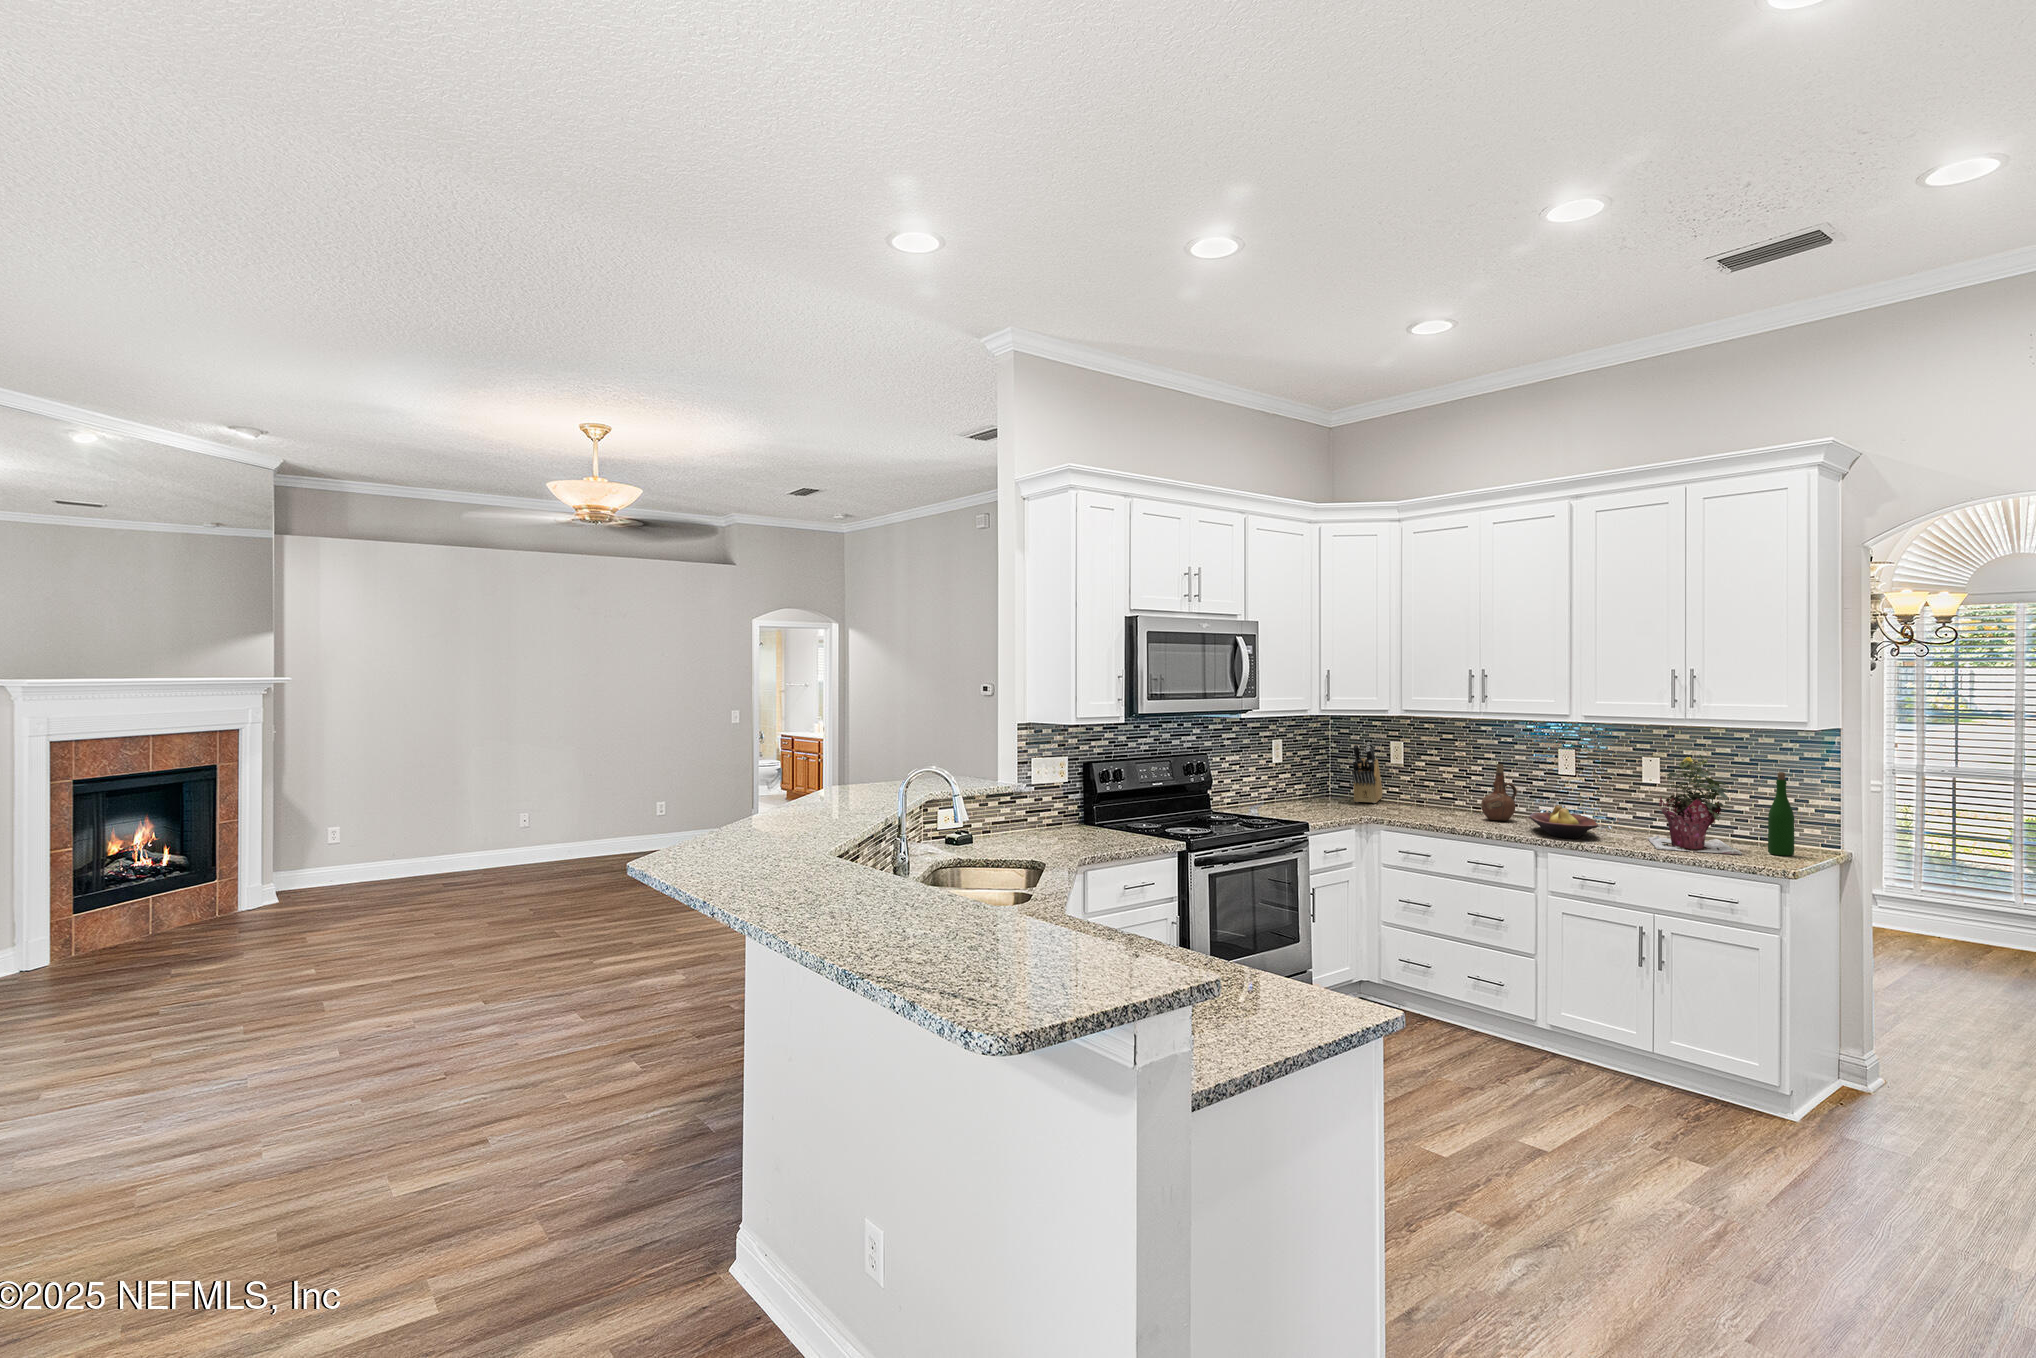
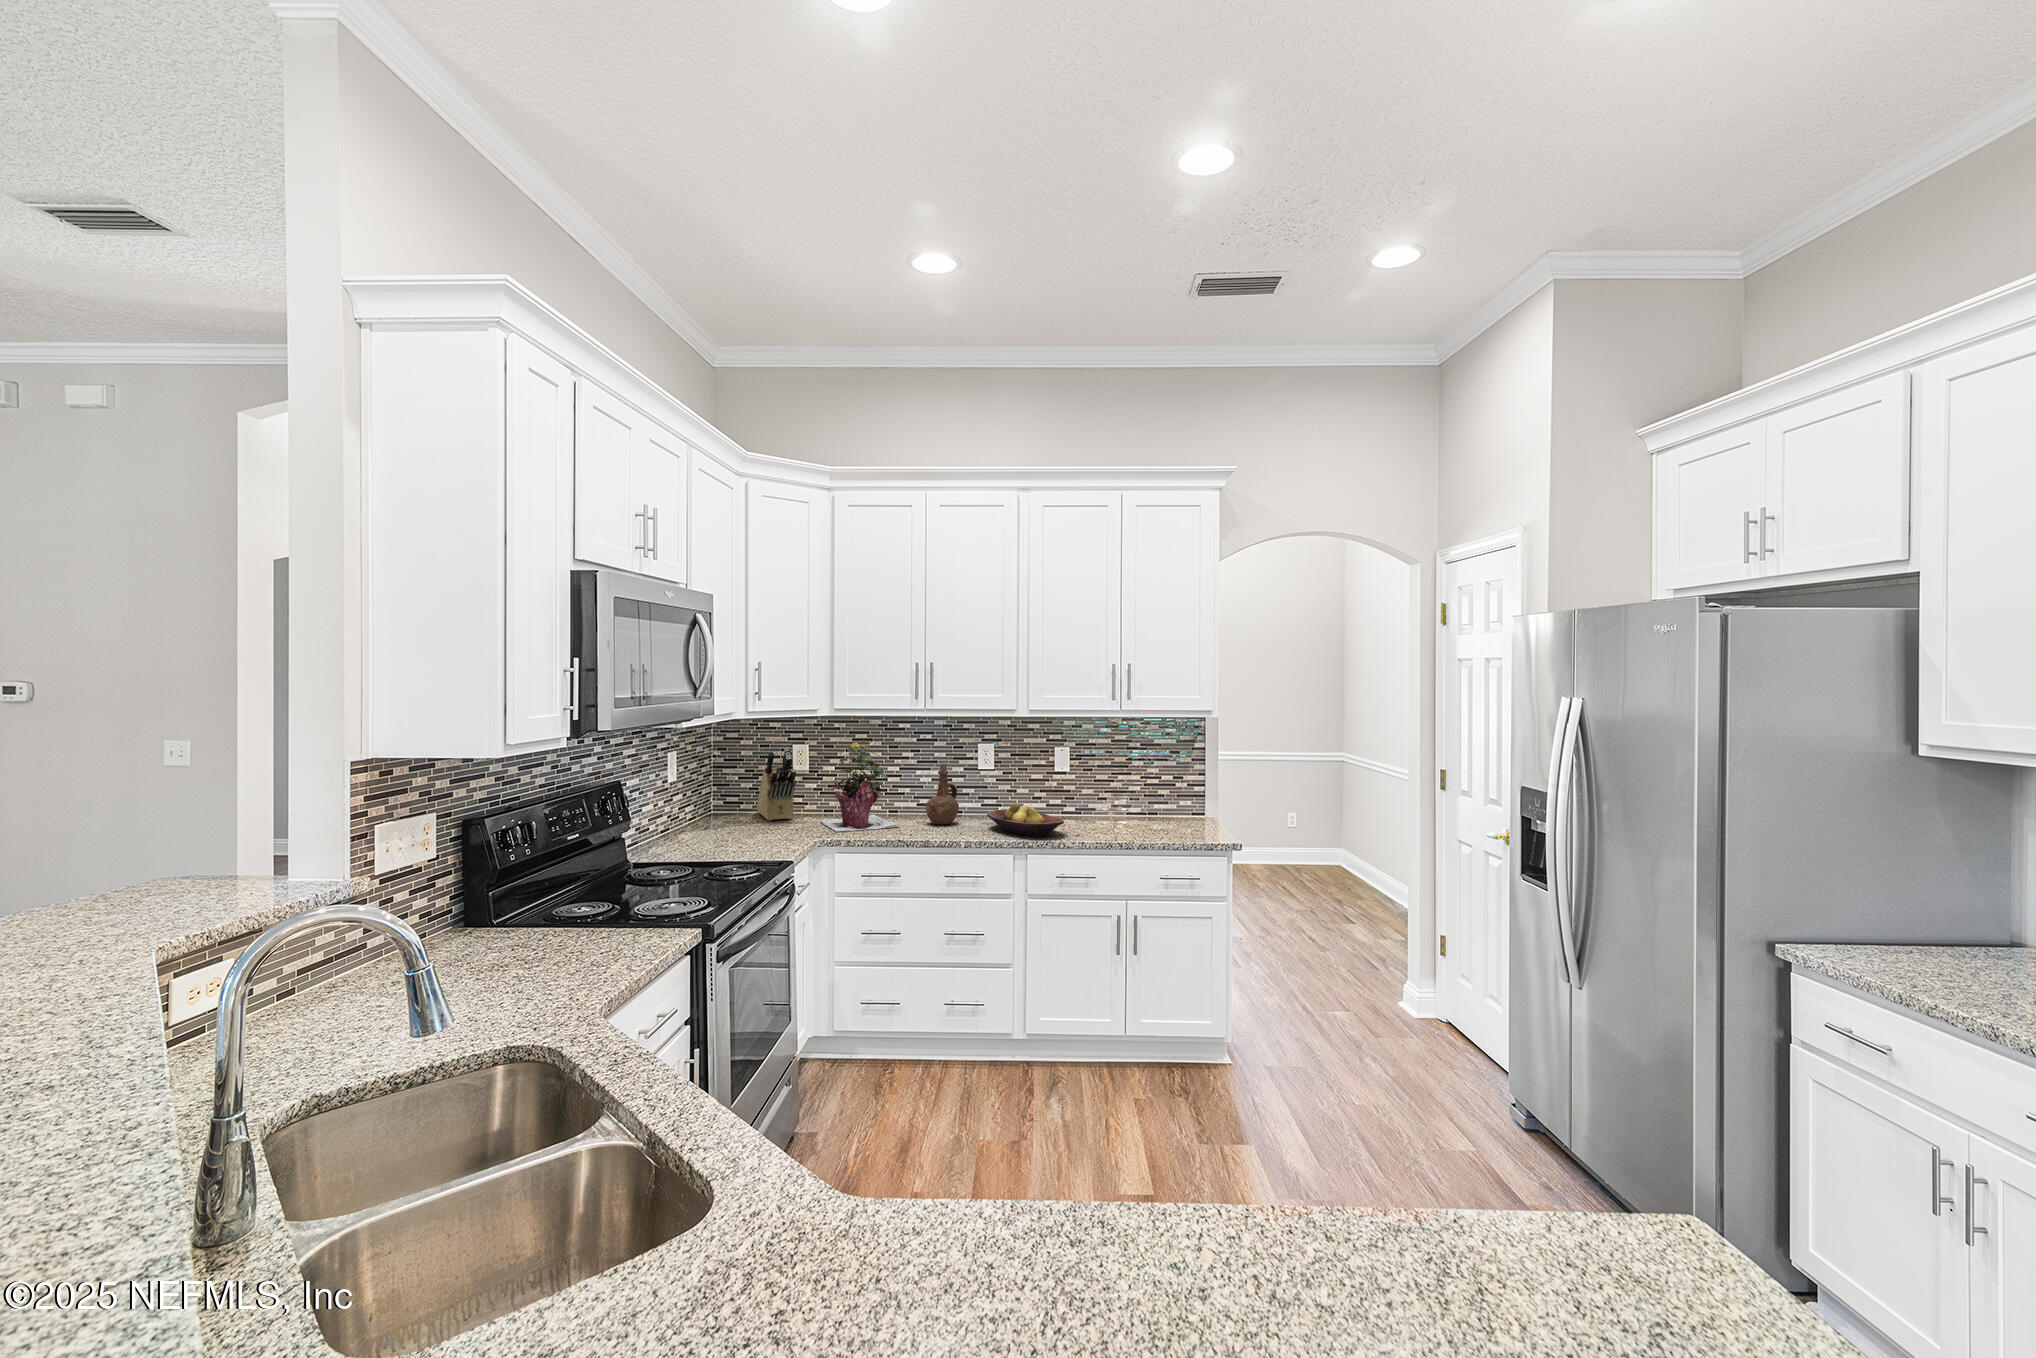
potted plant: present [1648,755,1742,854] -> present [820,740,899,832]
wine bottle: present [1768,772,1794,856] -> none [1183,756,1201,828]

